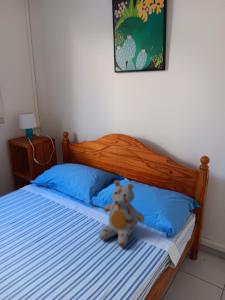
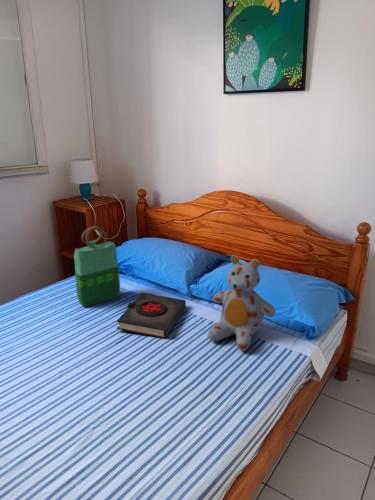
tote bag: none [13,159,46,213] -> present [74,226,120,307]
book: none [38,203,88,237] -> present [117,293,186,338]

